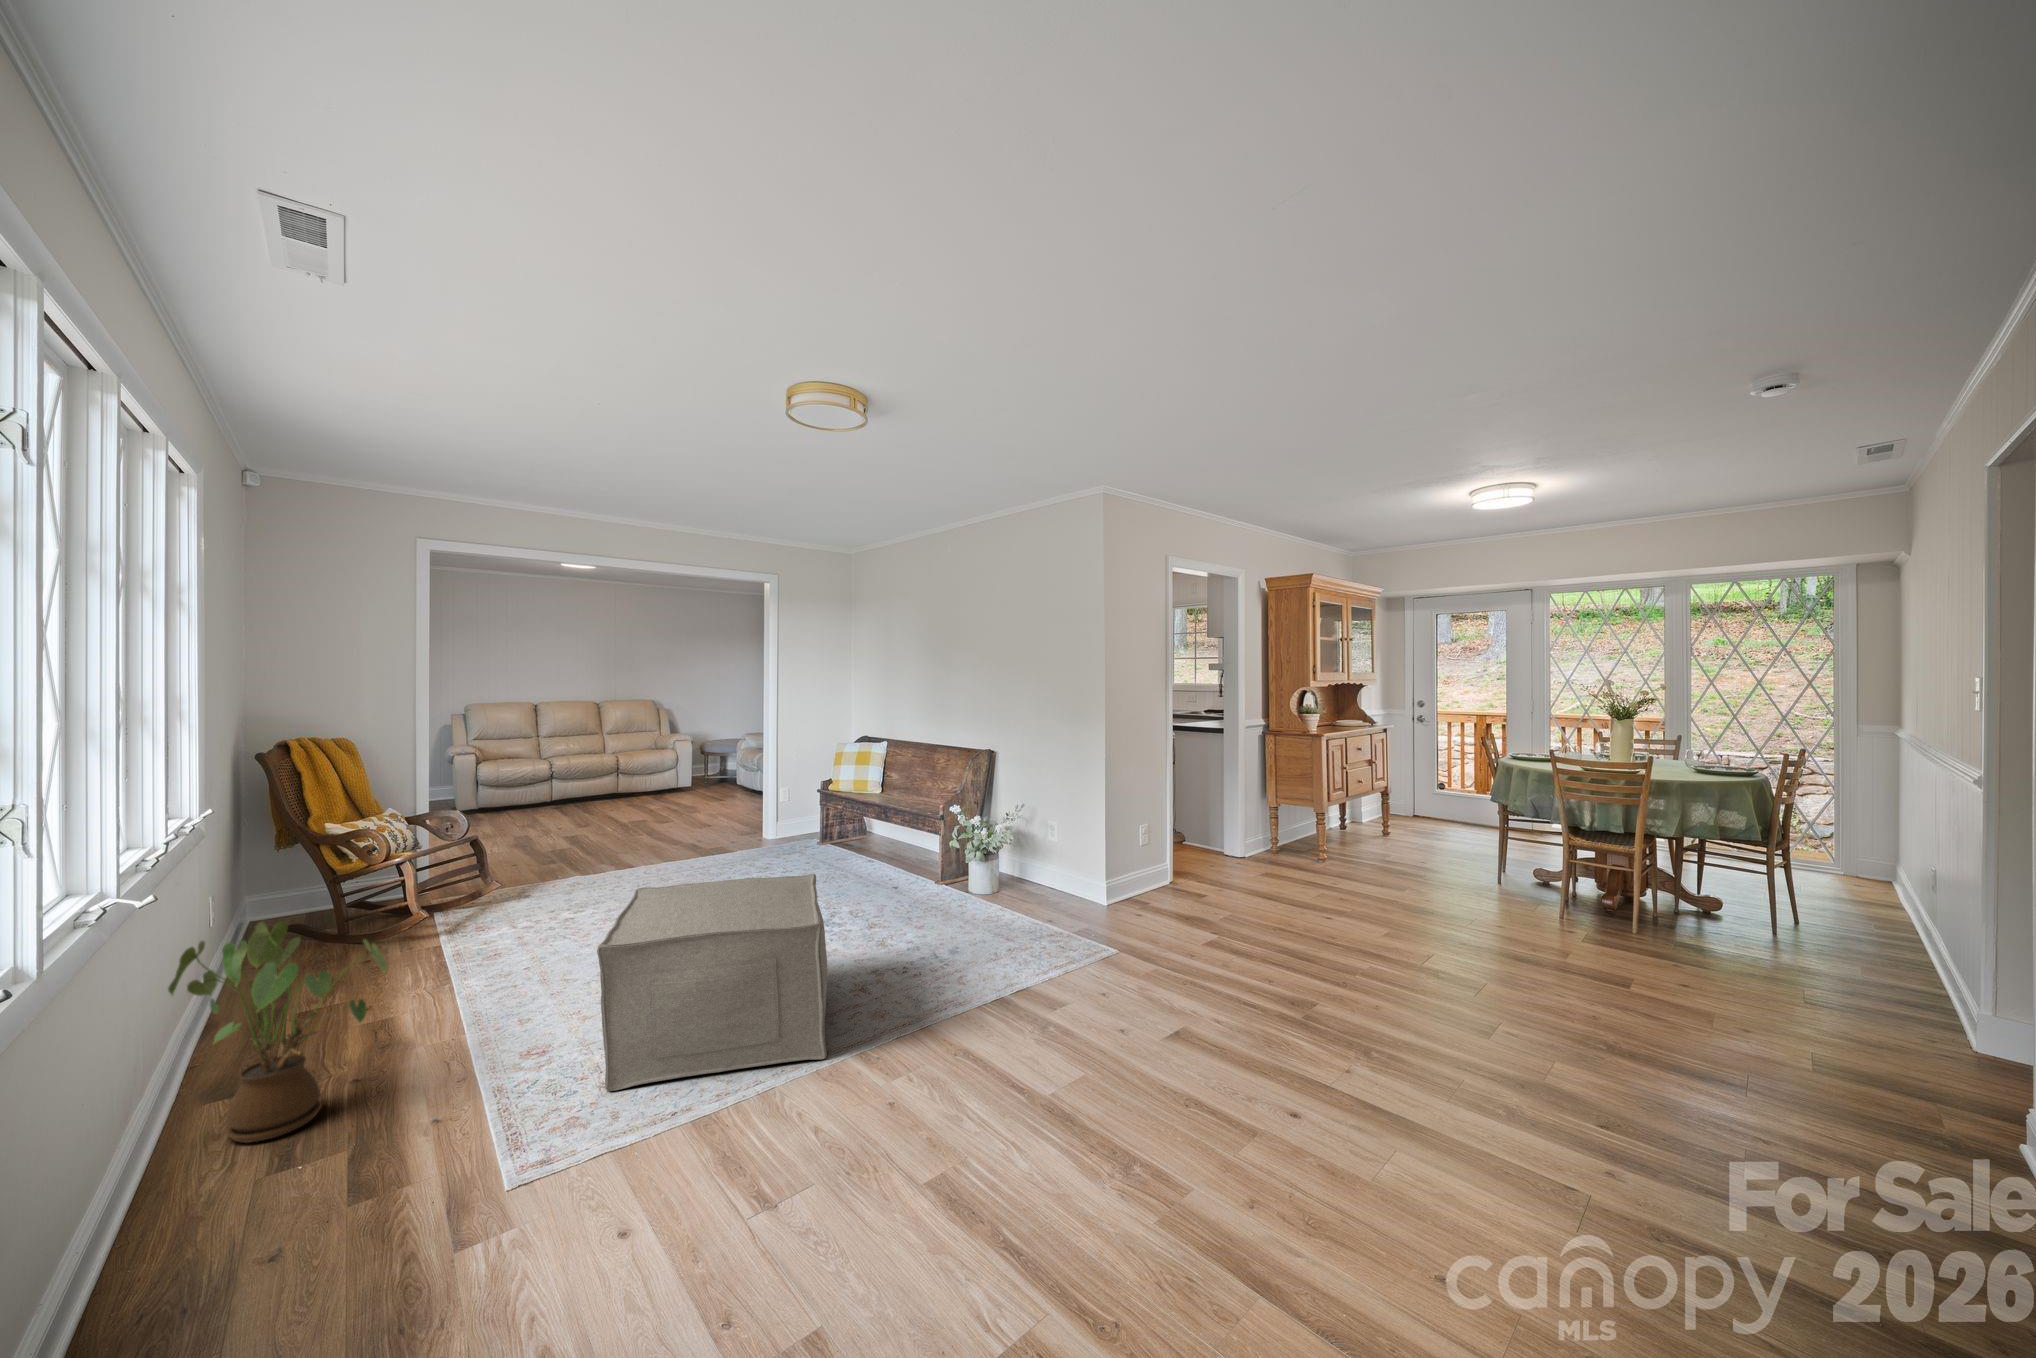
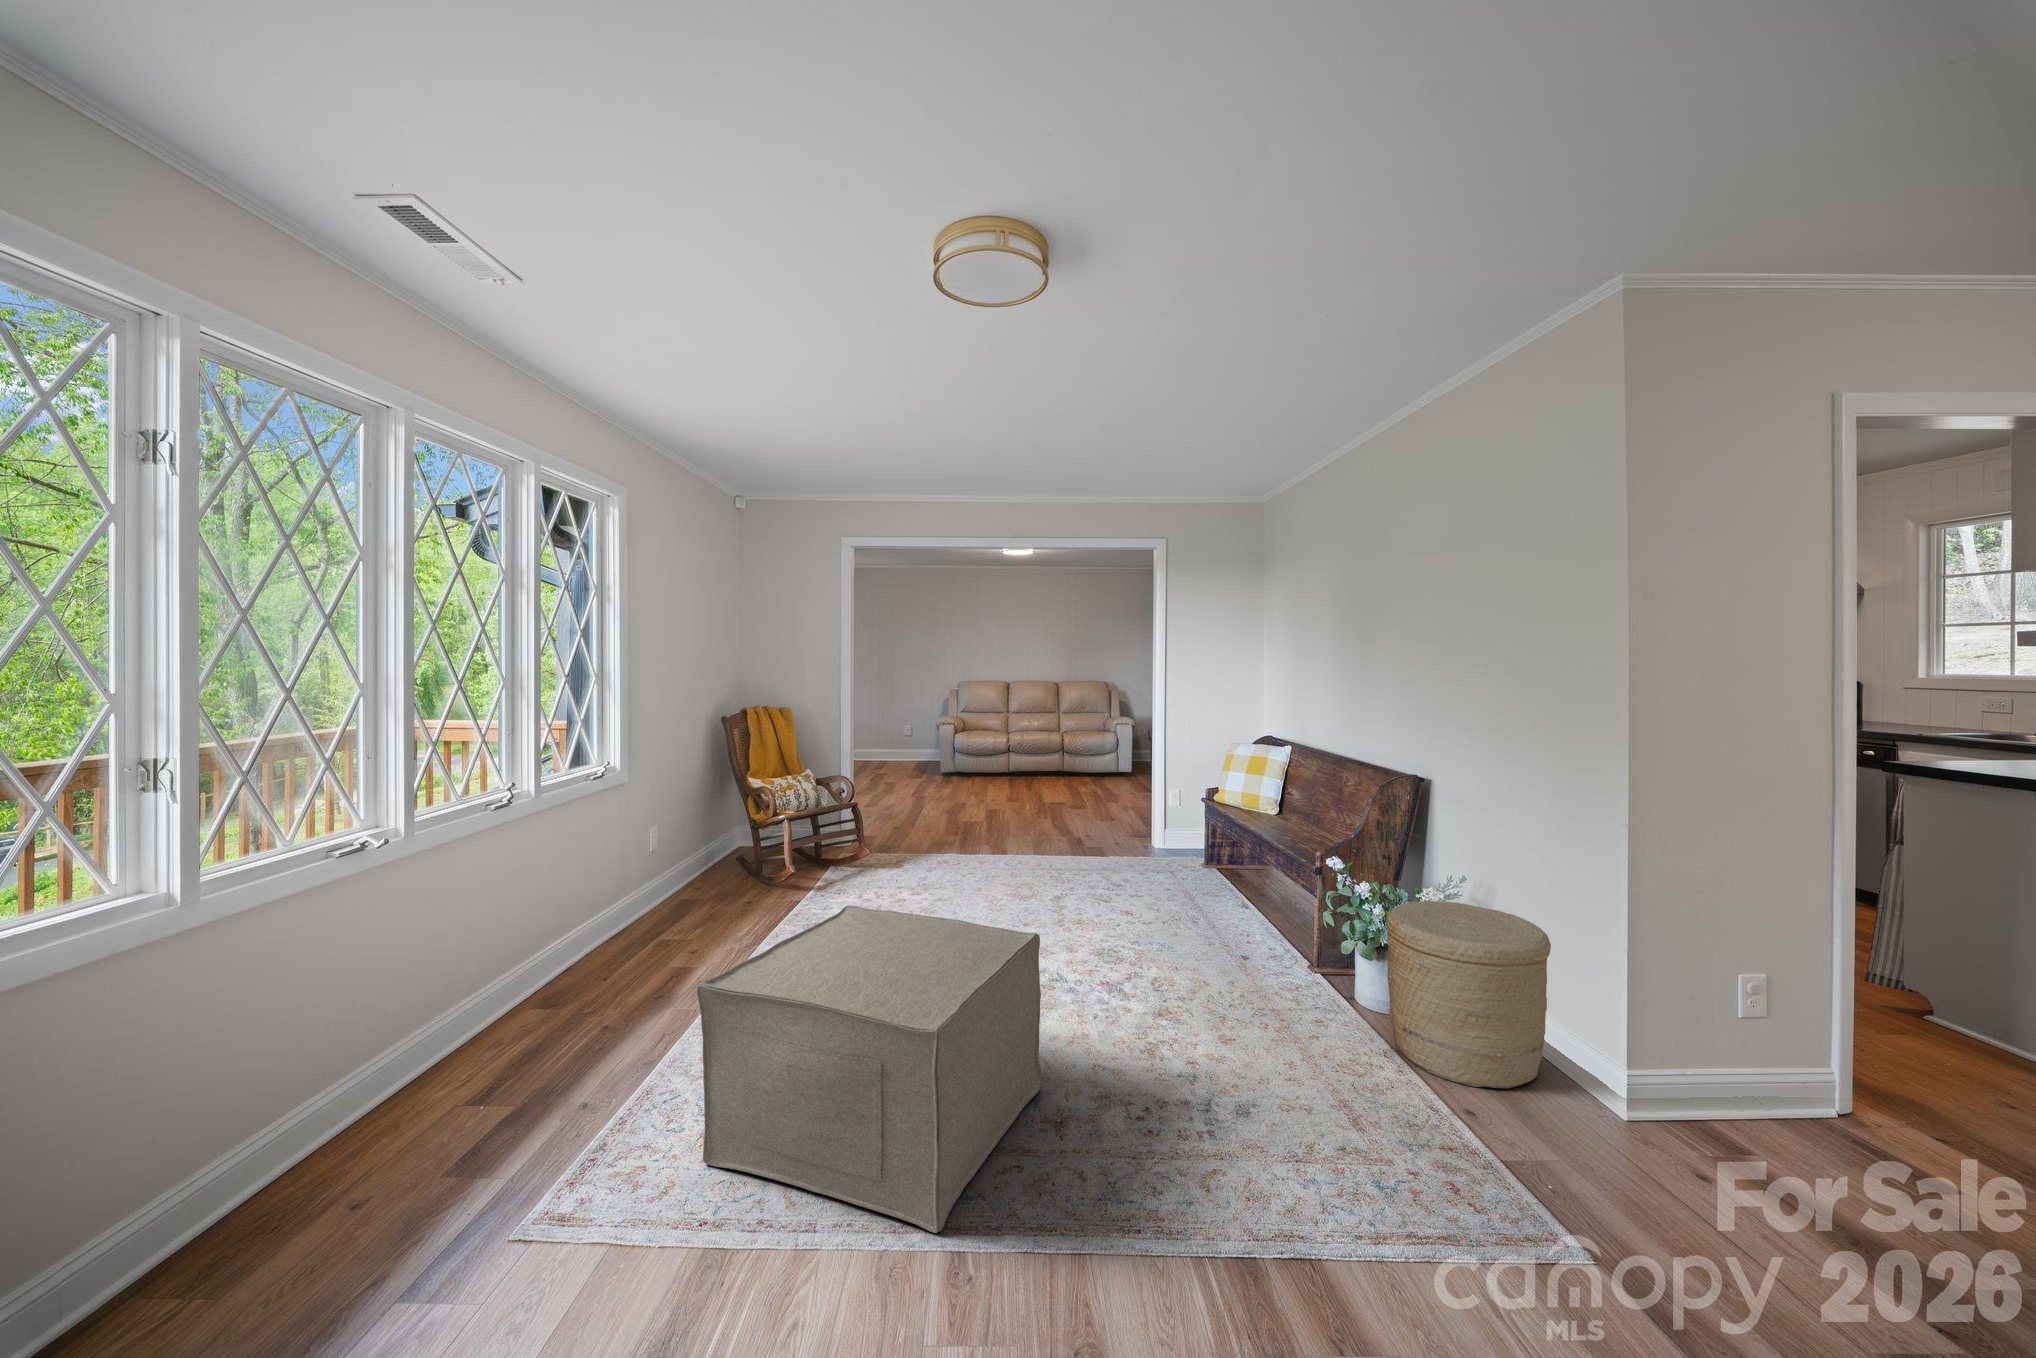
woven basket: none [1002,819,1089,920] -> present [1386,901,1551,1089]
house plant: present [168,922,387,1143] -> none [436,874,602,1088]

